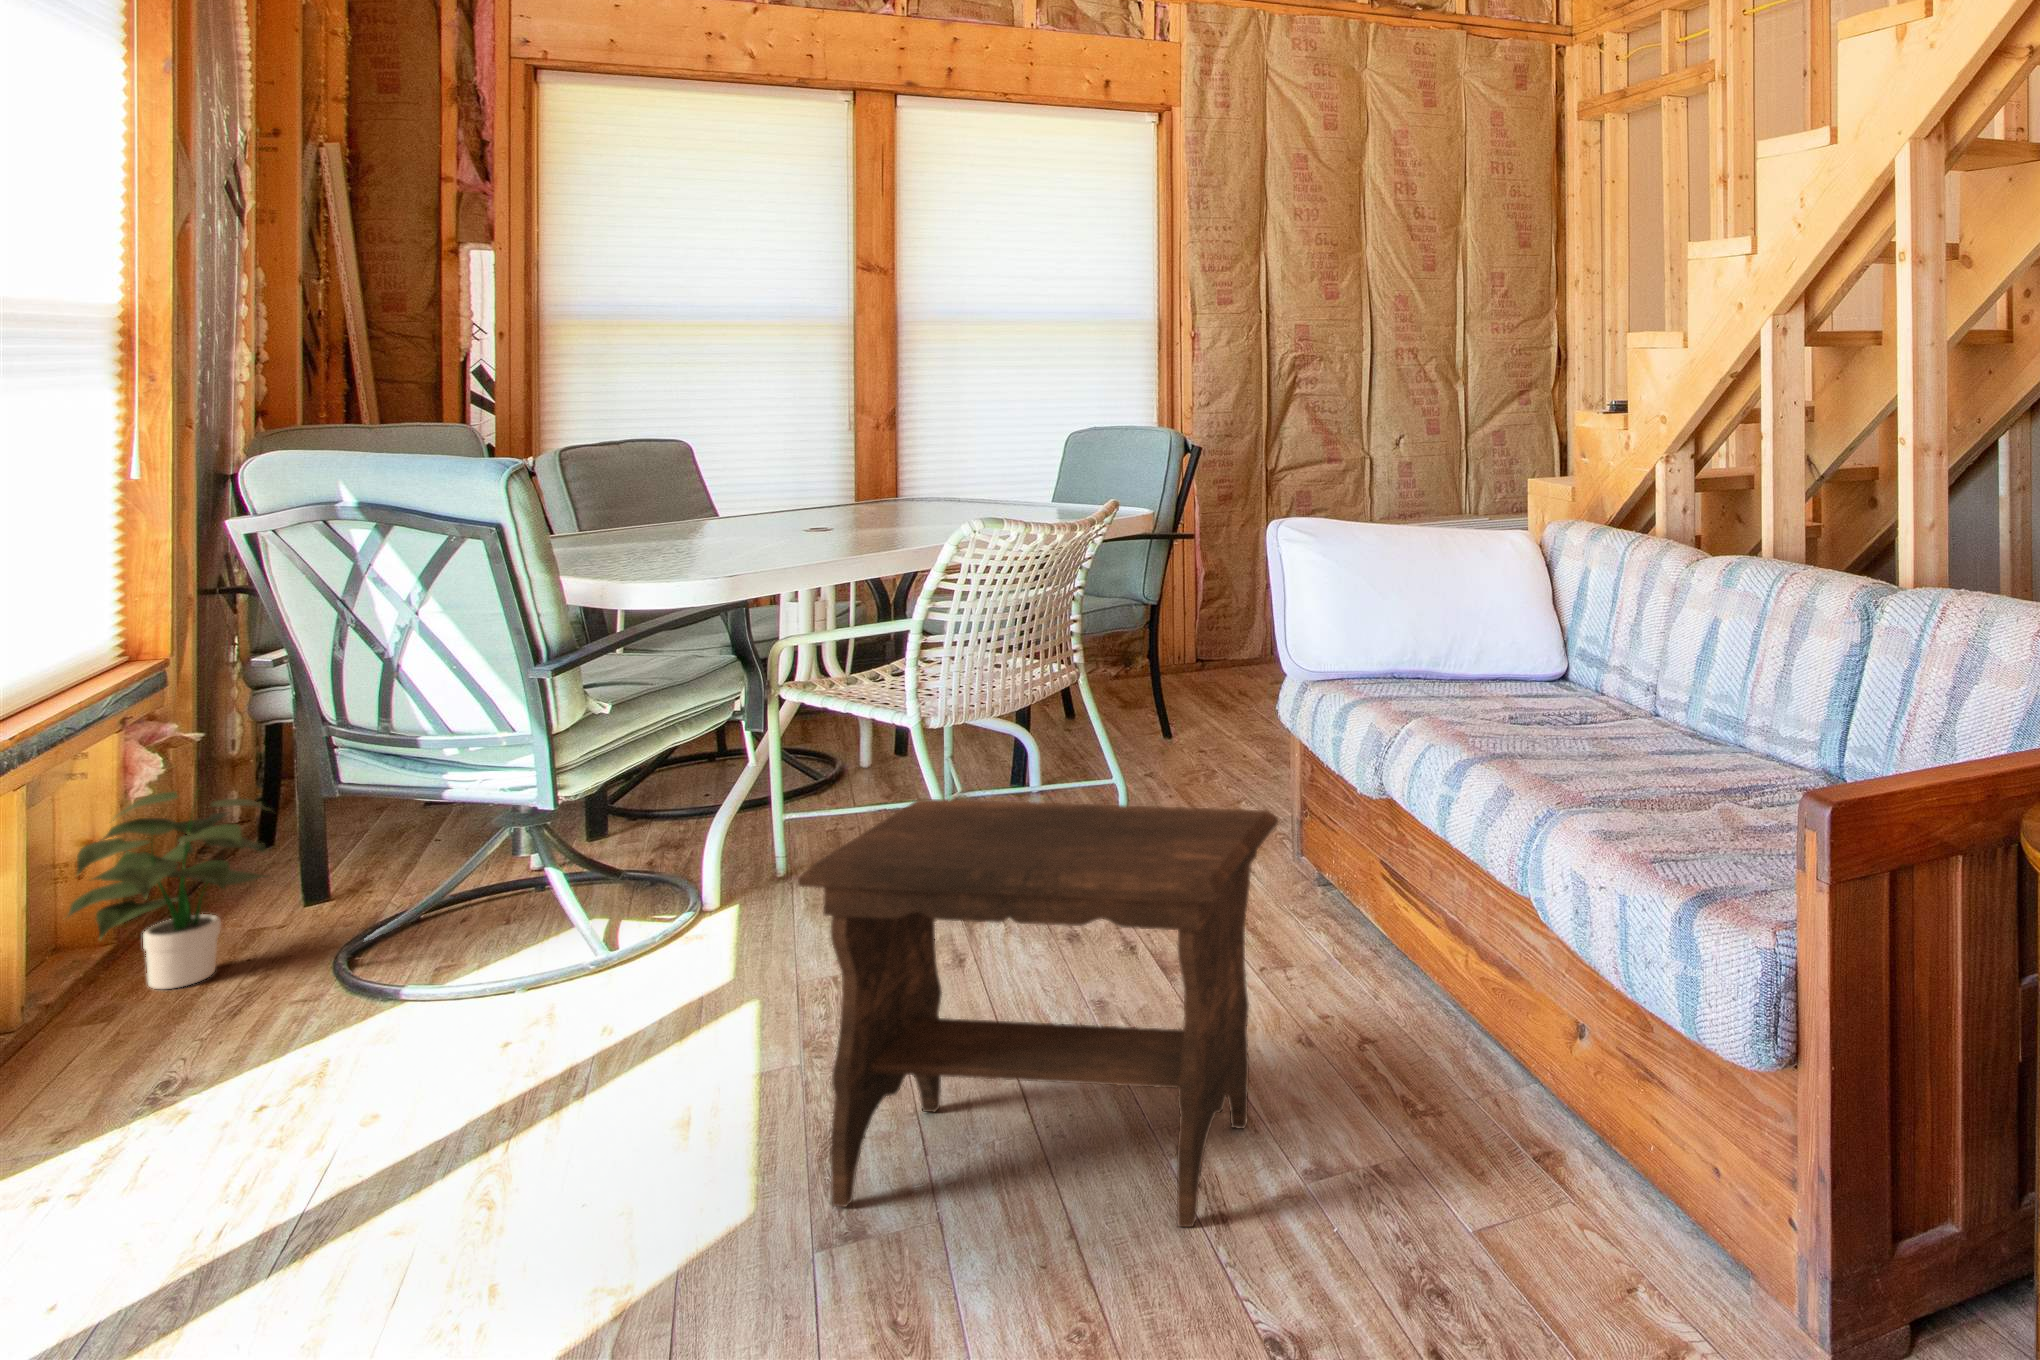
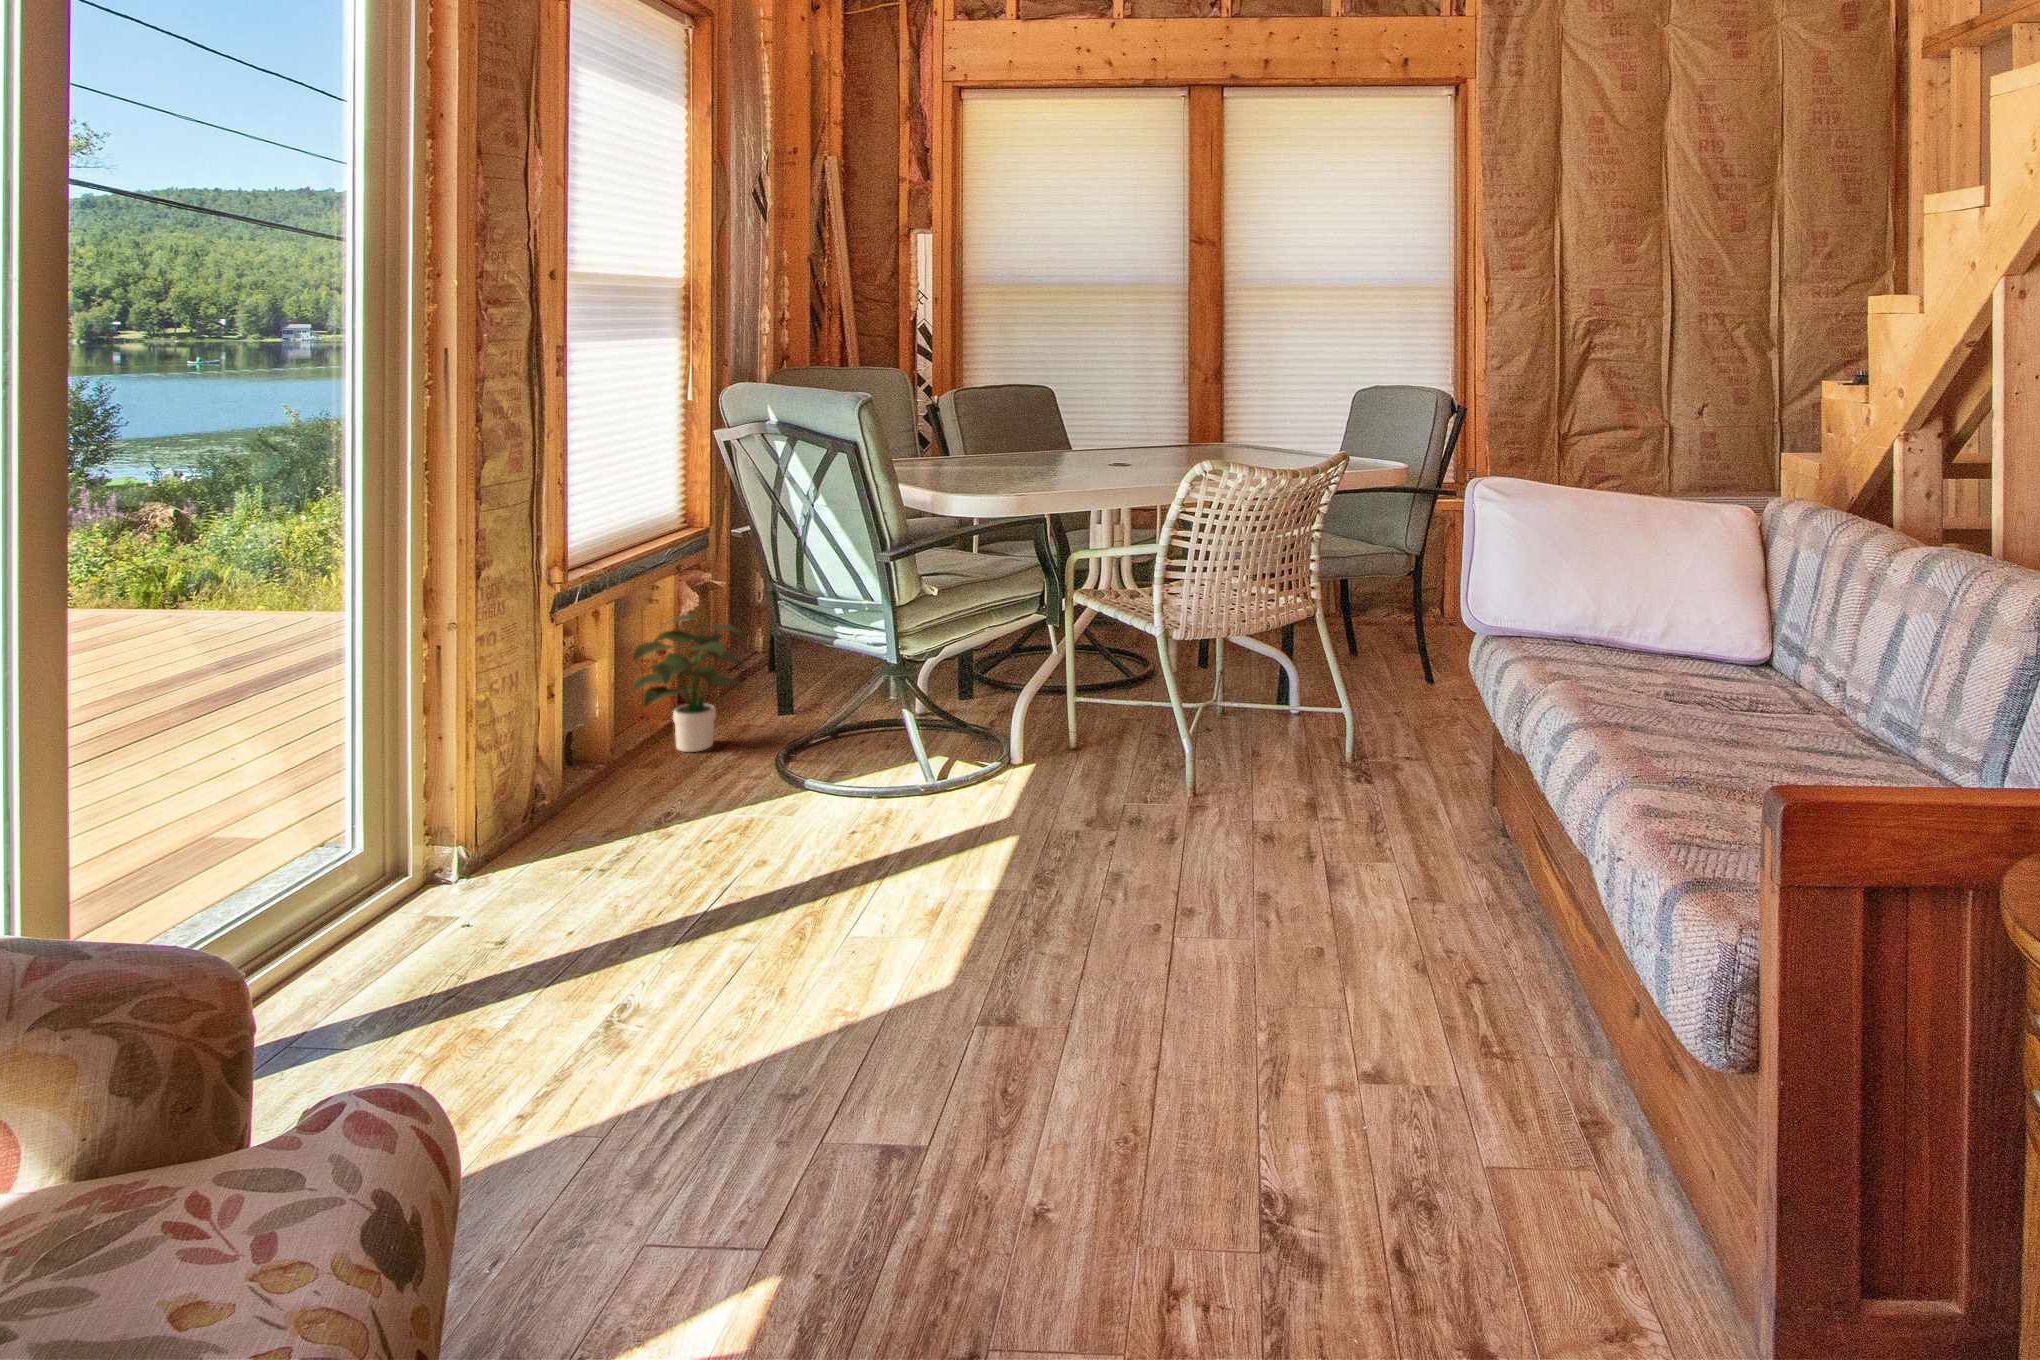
footstool: present [798,799,1278,1227] -> none [967,695,1385,1145]

